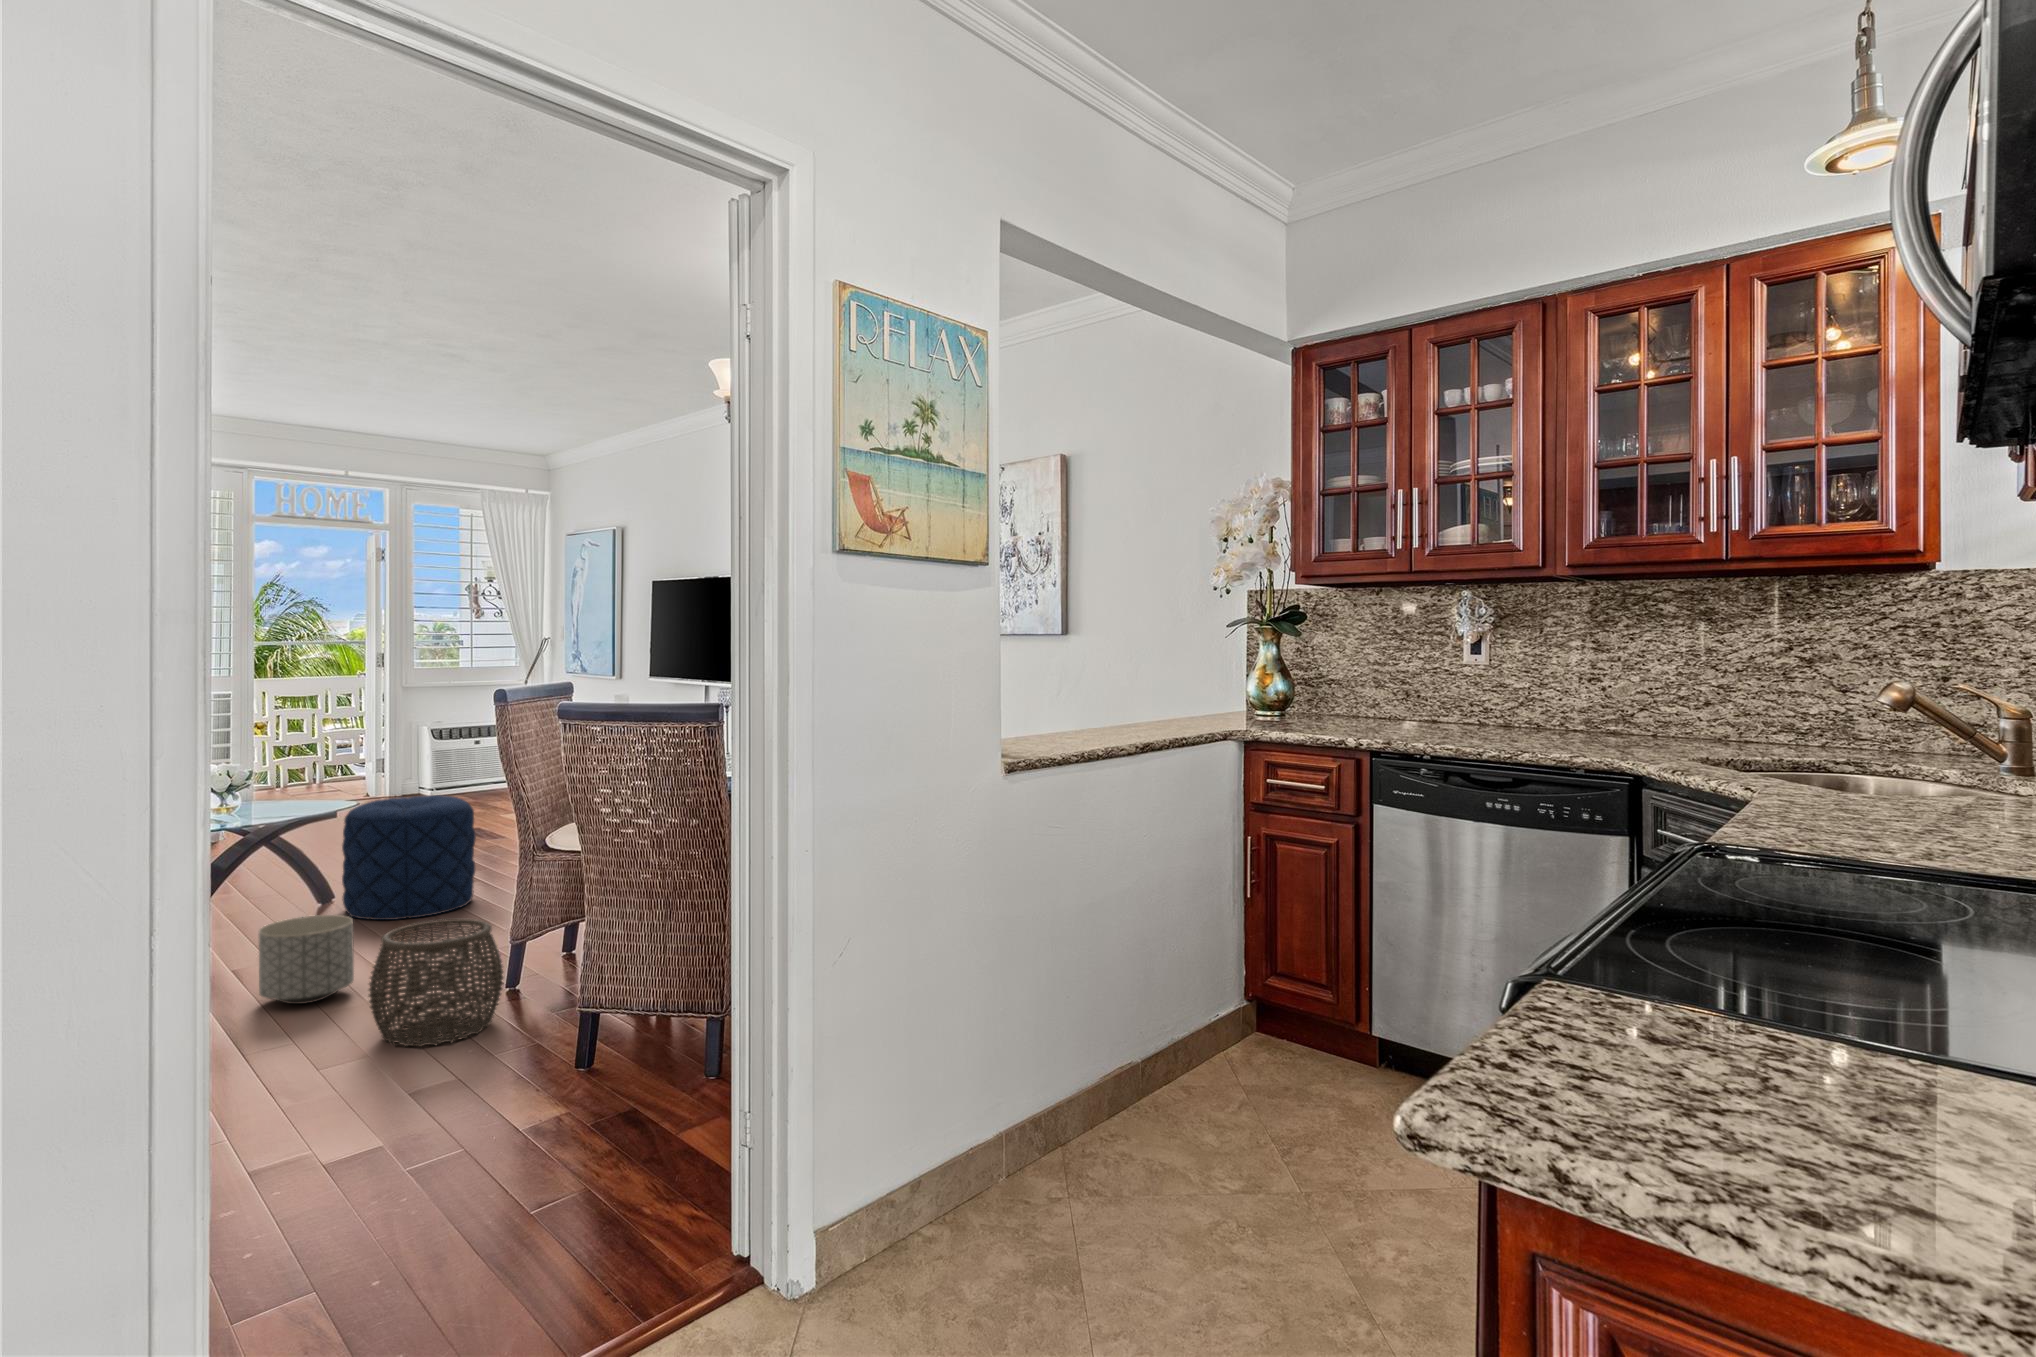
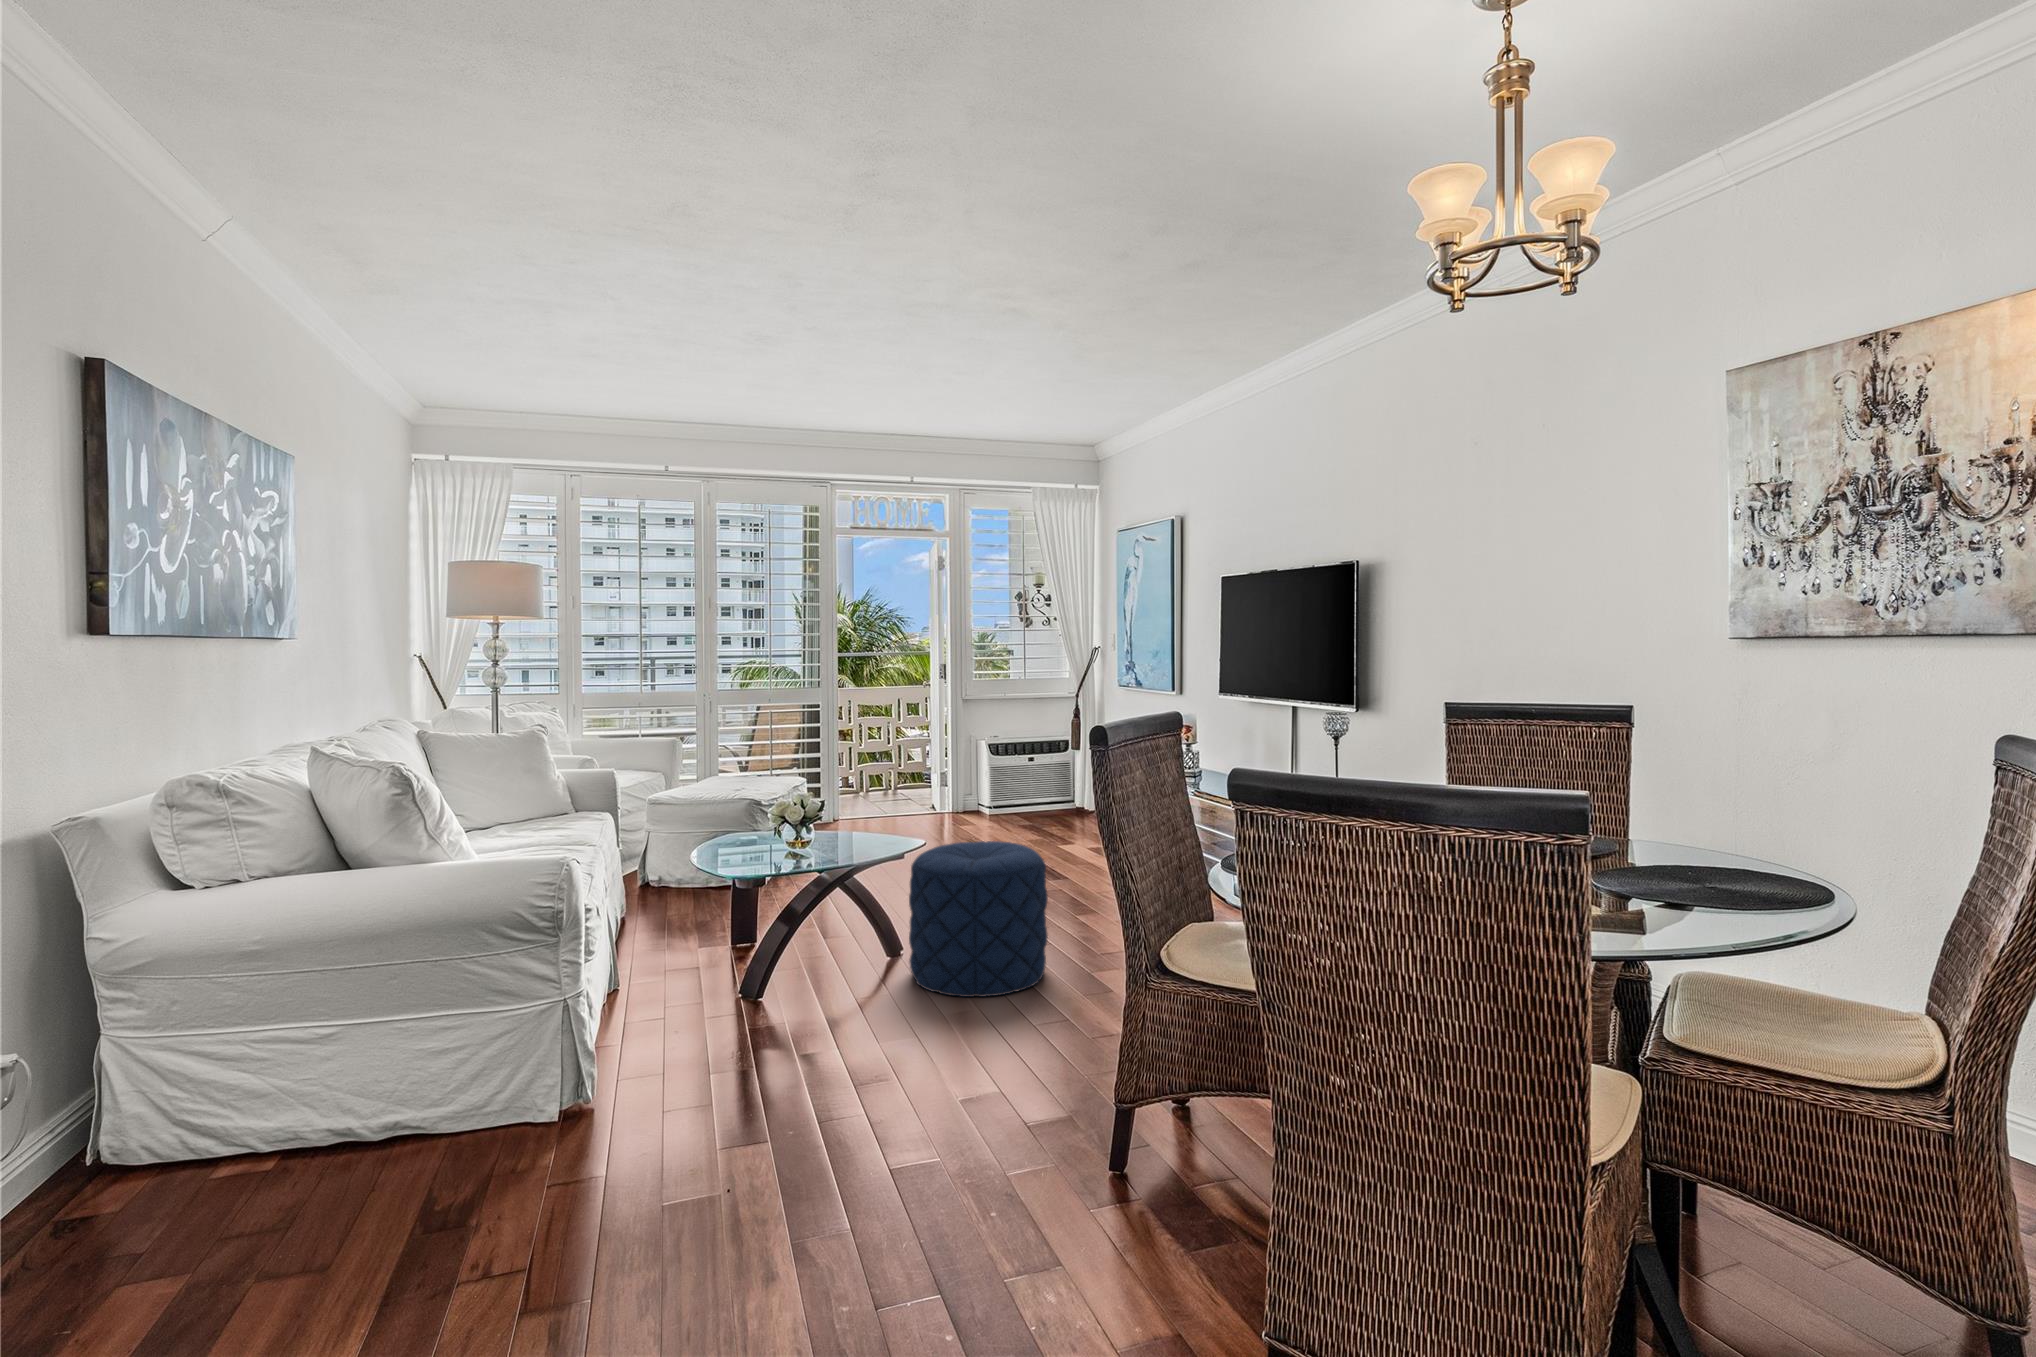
planter: present [259,915,354,1004] -> none [818,1017,922,1141]
woven basket: present [369,919,504,1047] -> none [940,1068,1117,1283]

